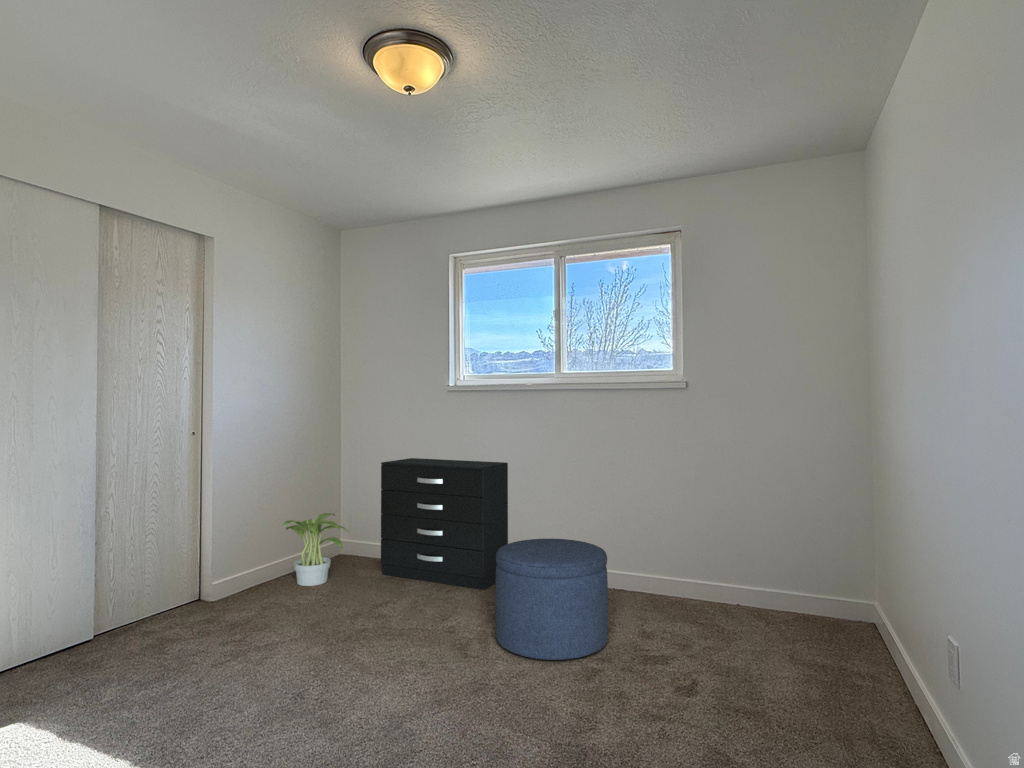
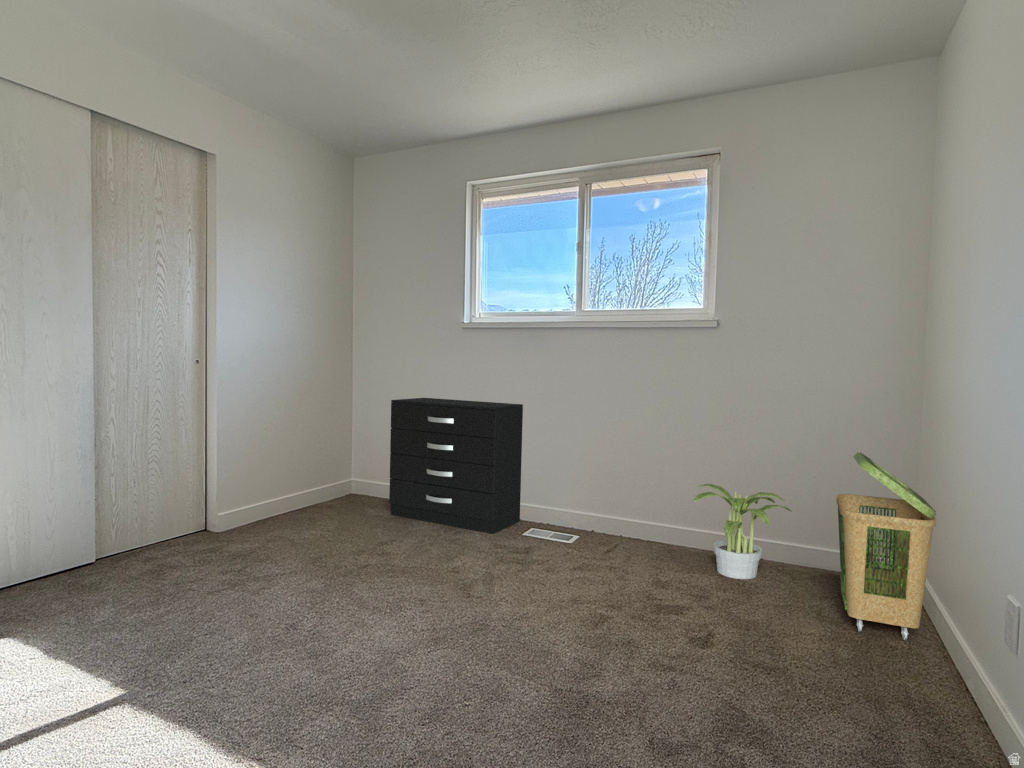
laundry basket: none [804,503,894,679] -> present [836,452,936,640]
potted plant: present [283,513,349,586] -> present [693,484,792,579]
ottoman: present [495,539,608,660] -> none [501,481,621,605]

